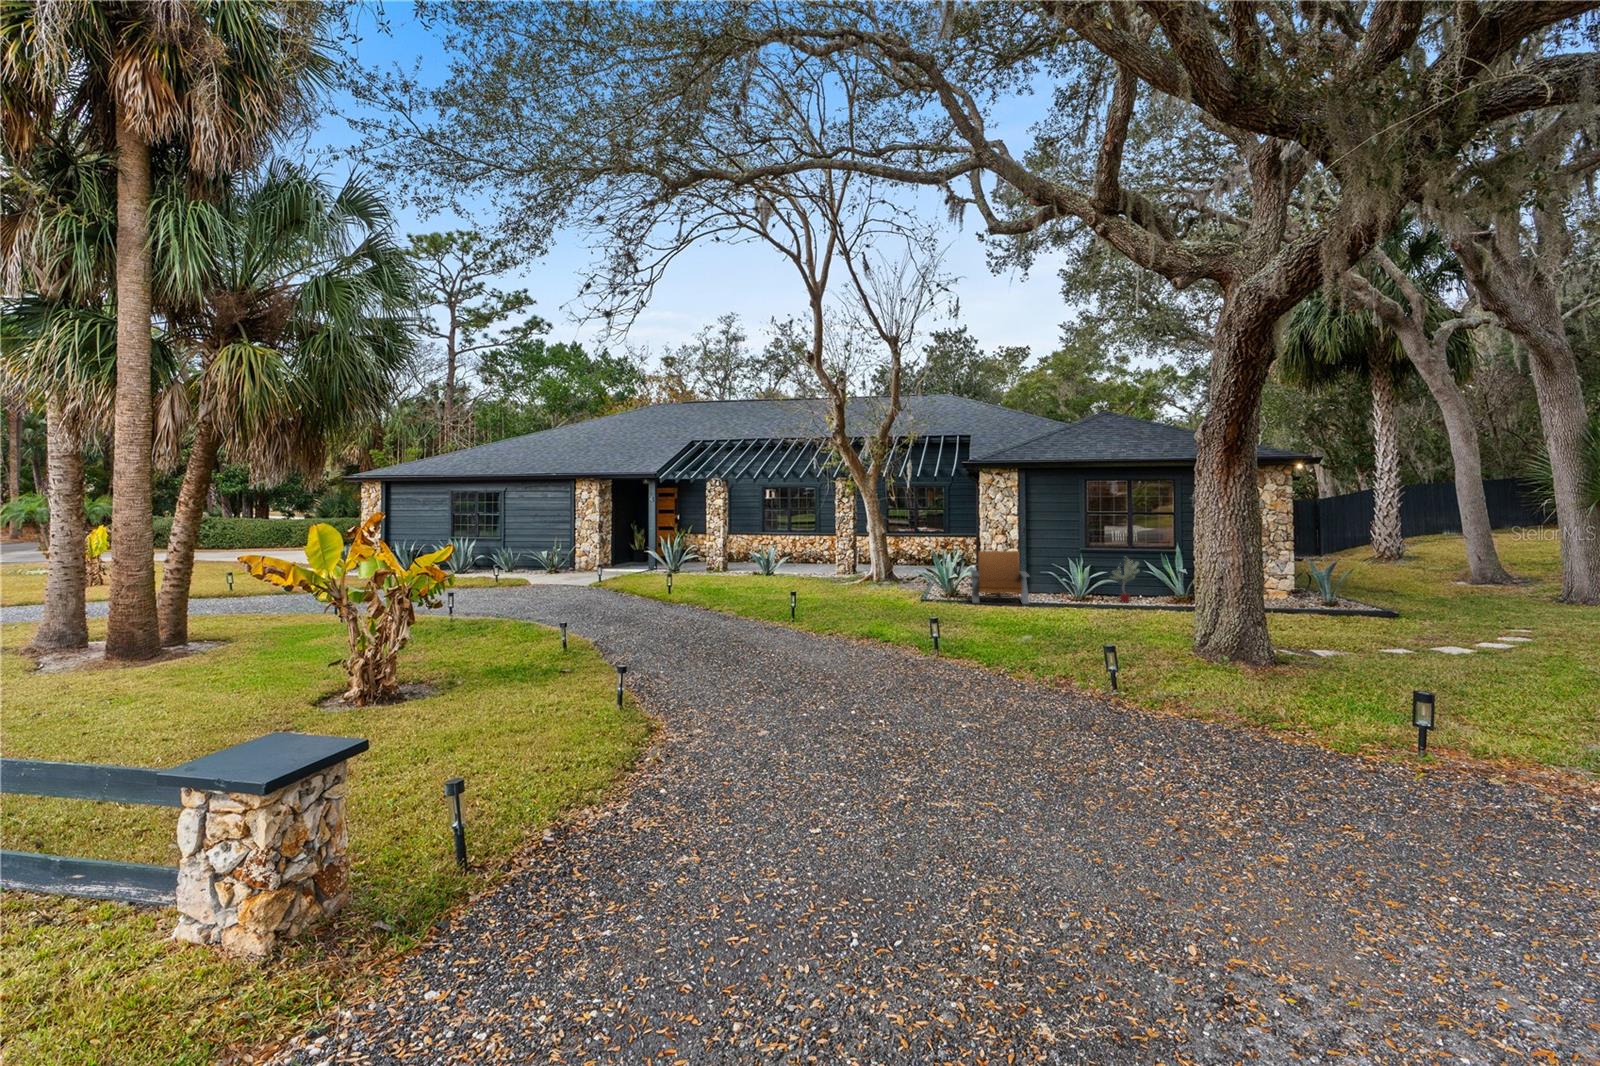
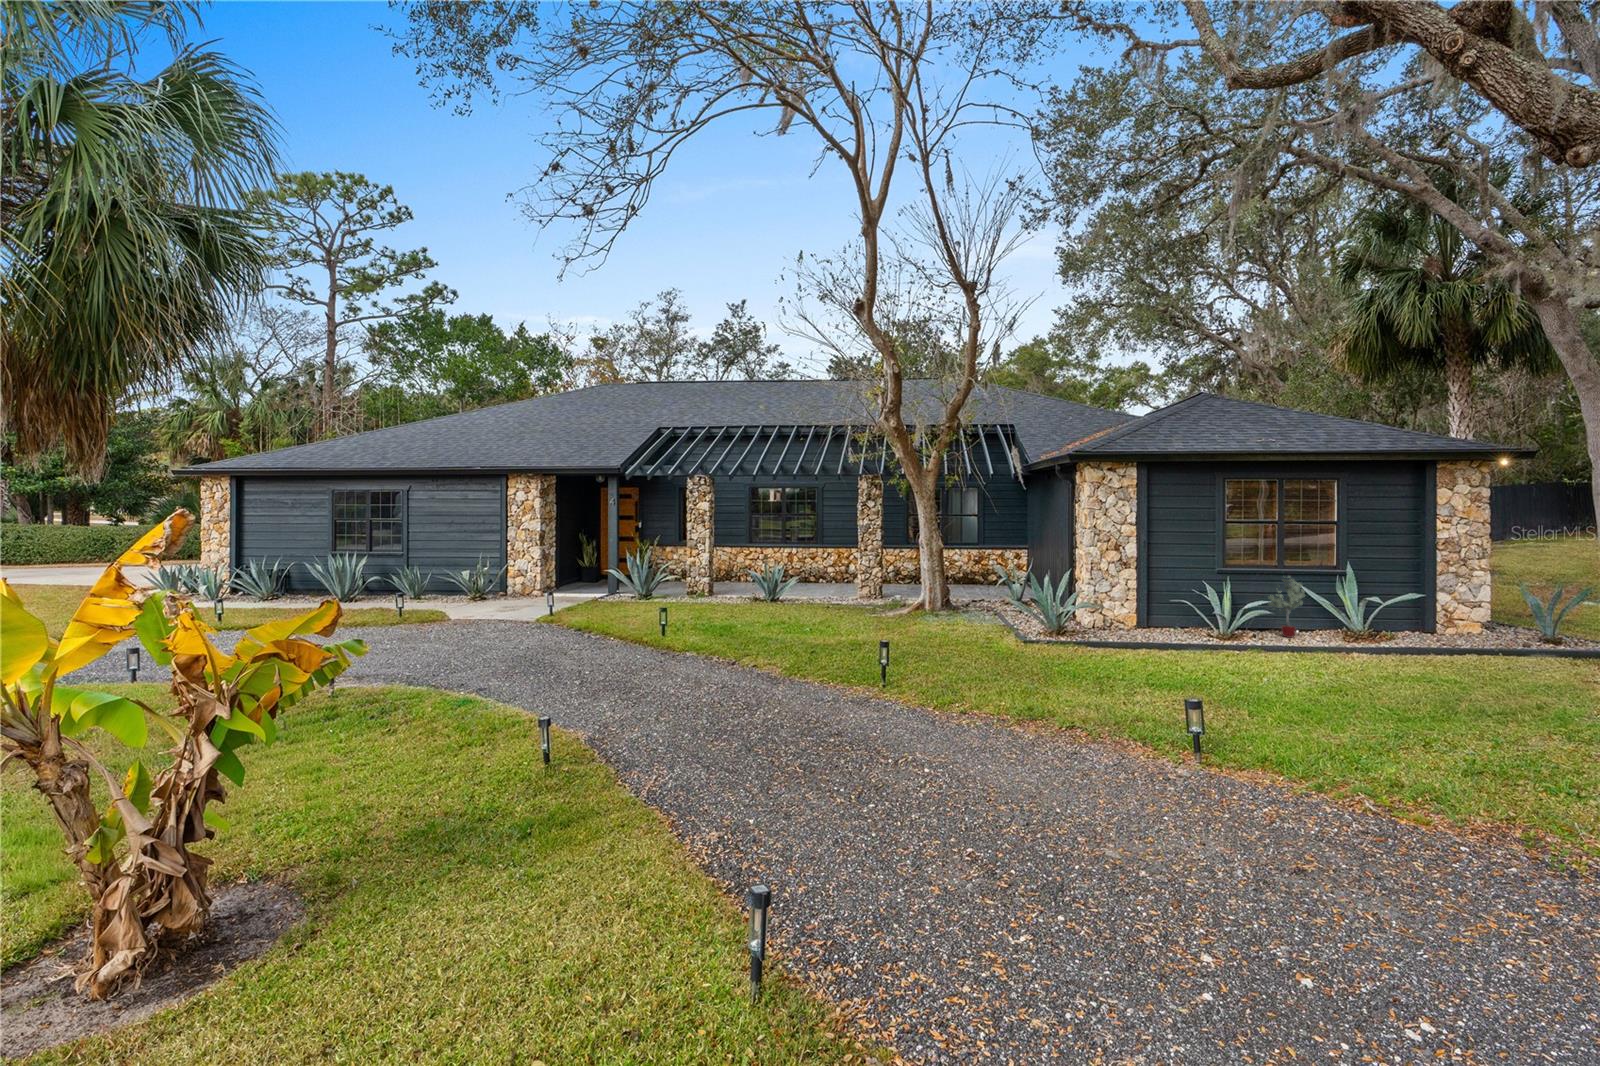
lounge chair: present [971,551,1029,604] -> none [1079,570,1175,643]

